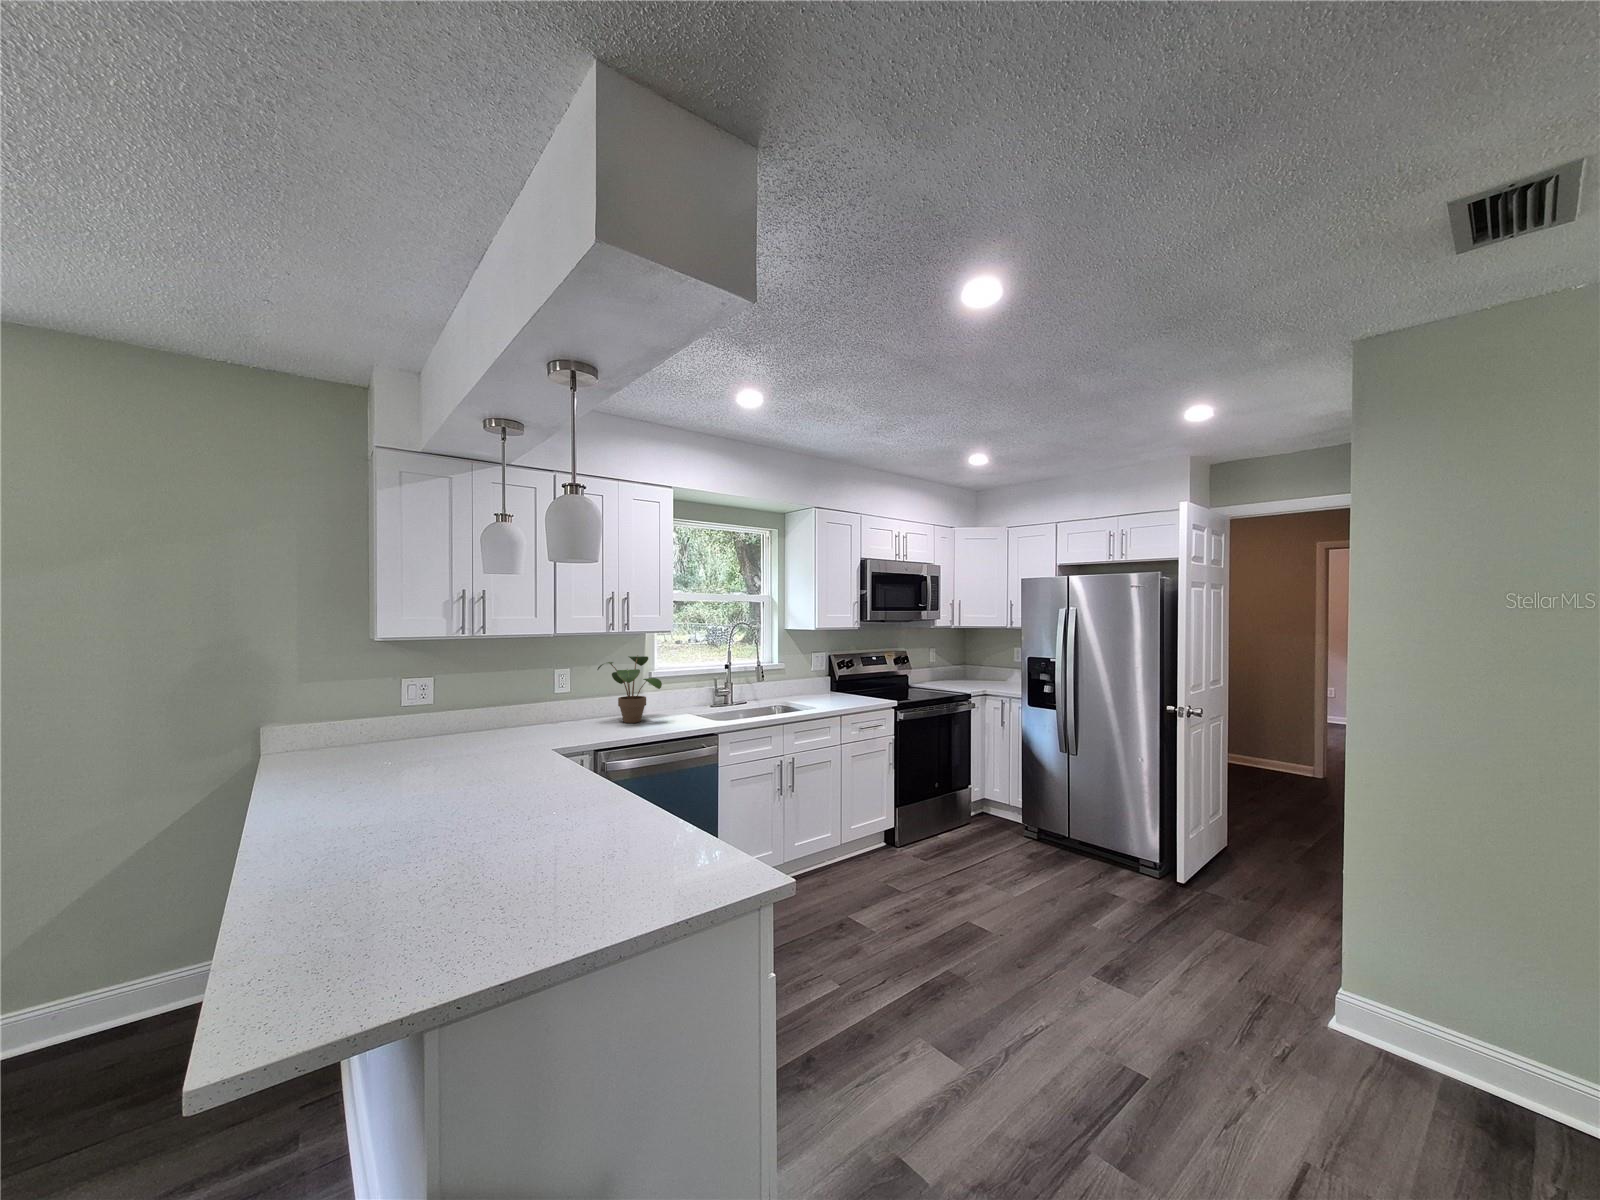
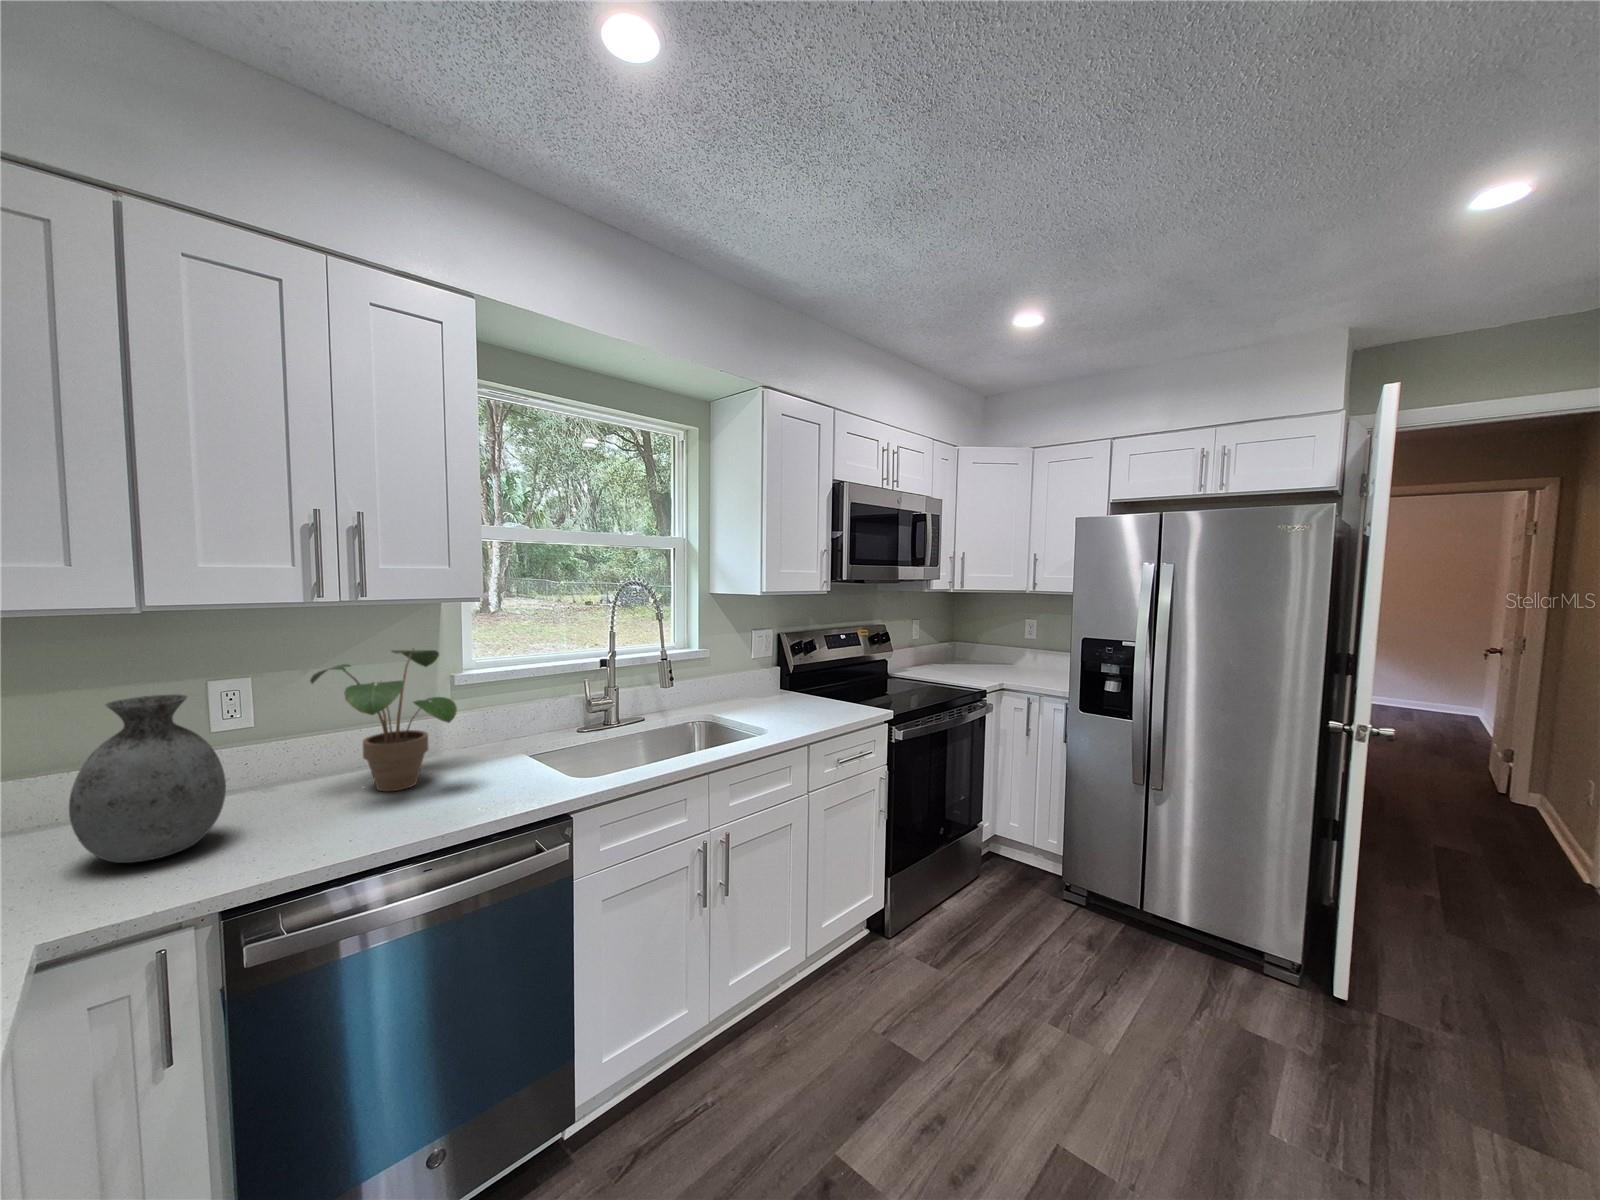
vase: none [528,670,577,736] -> present [69,694,226,863]

